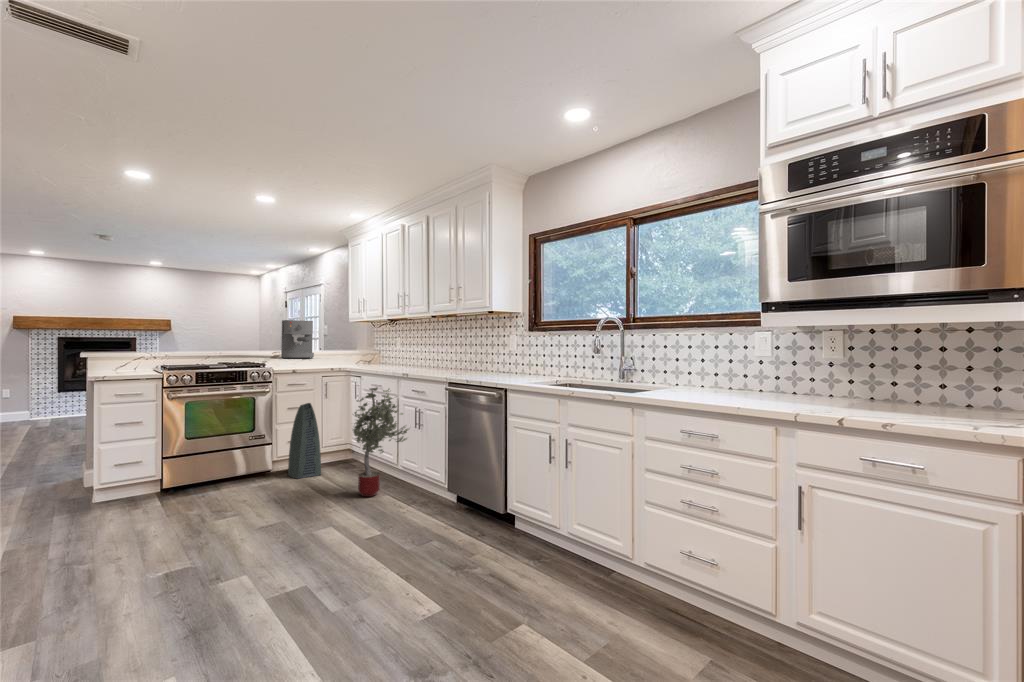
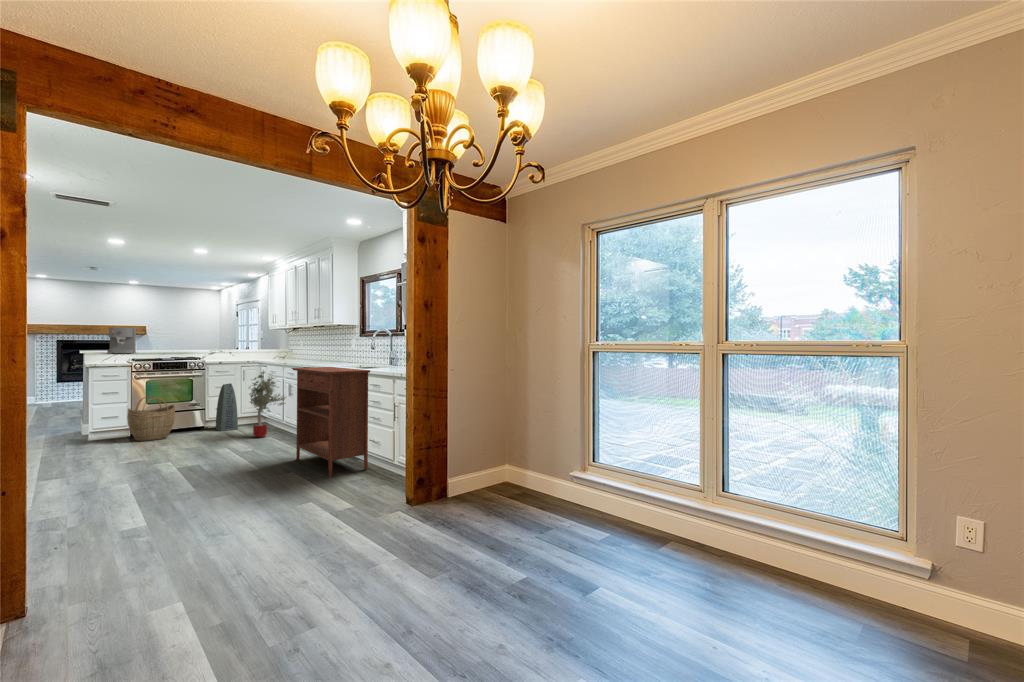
coffee maker: present [281,320,314,358] -> present [107,327,136,353]
console table: none [474,384,675,641] -> present [292,367,370,477]
woven basket: none [157,426,231,504] -> present [127,396,175,441]

